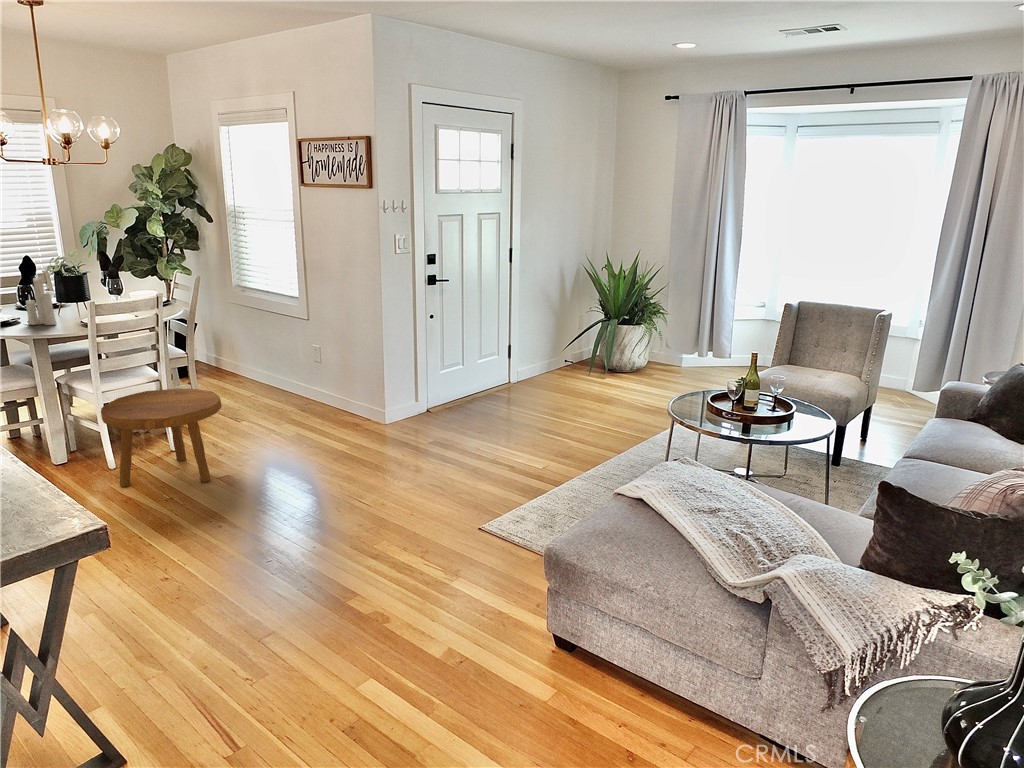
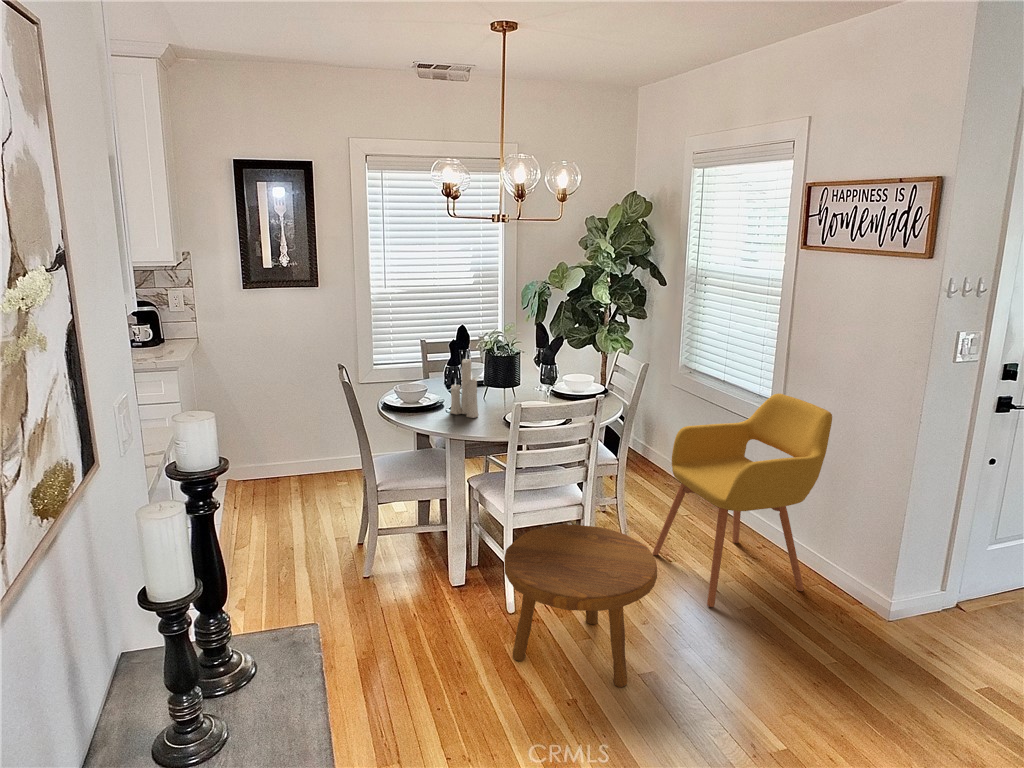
armchair: none [227,290,336,437] -> present [653,394,832,607]

